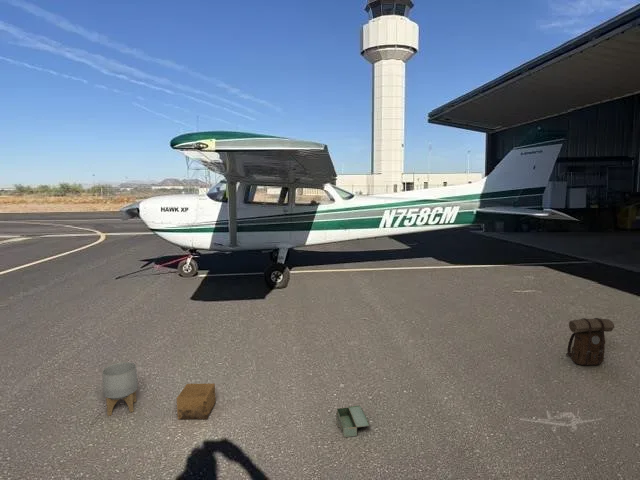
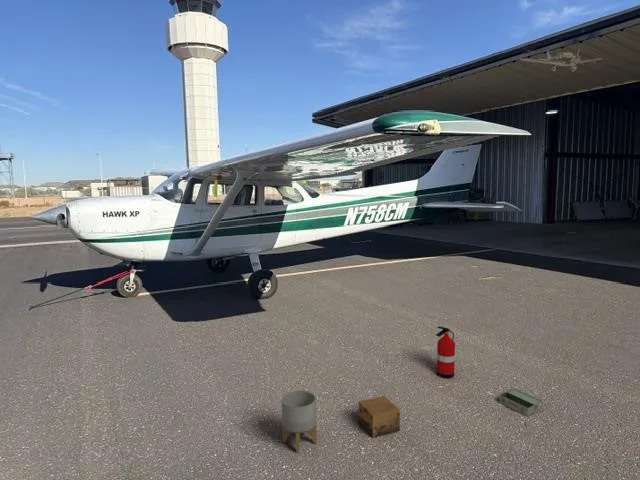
backpack: present [566,318,614,366] -> none [583,291,620,330]
fire extinguisher: none [312,328,337,383] -> present [436,326,455,378]

